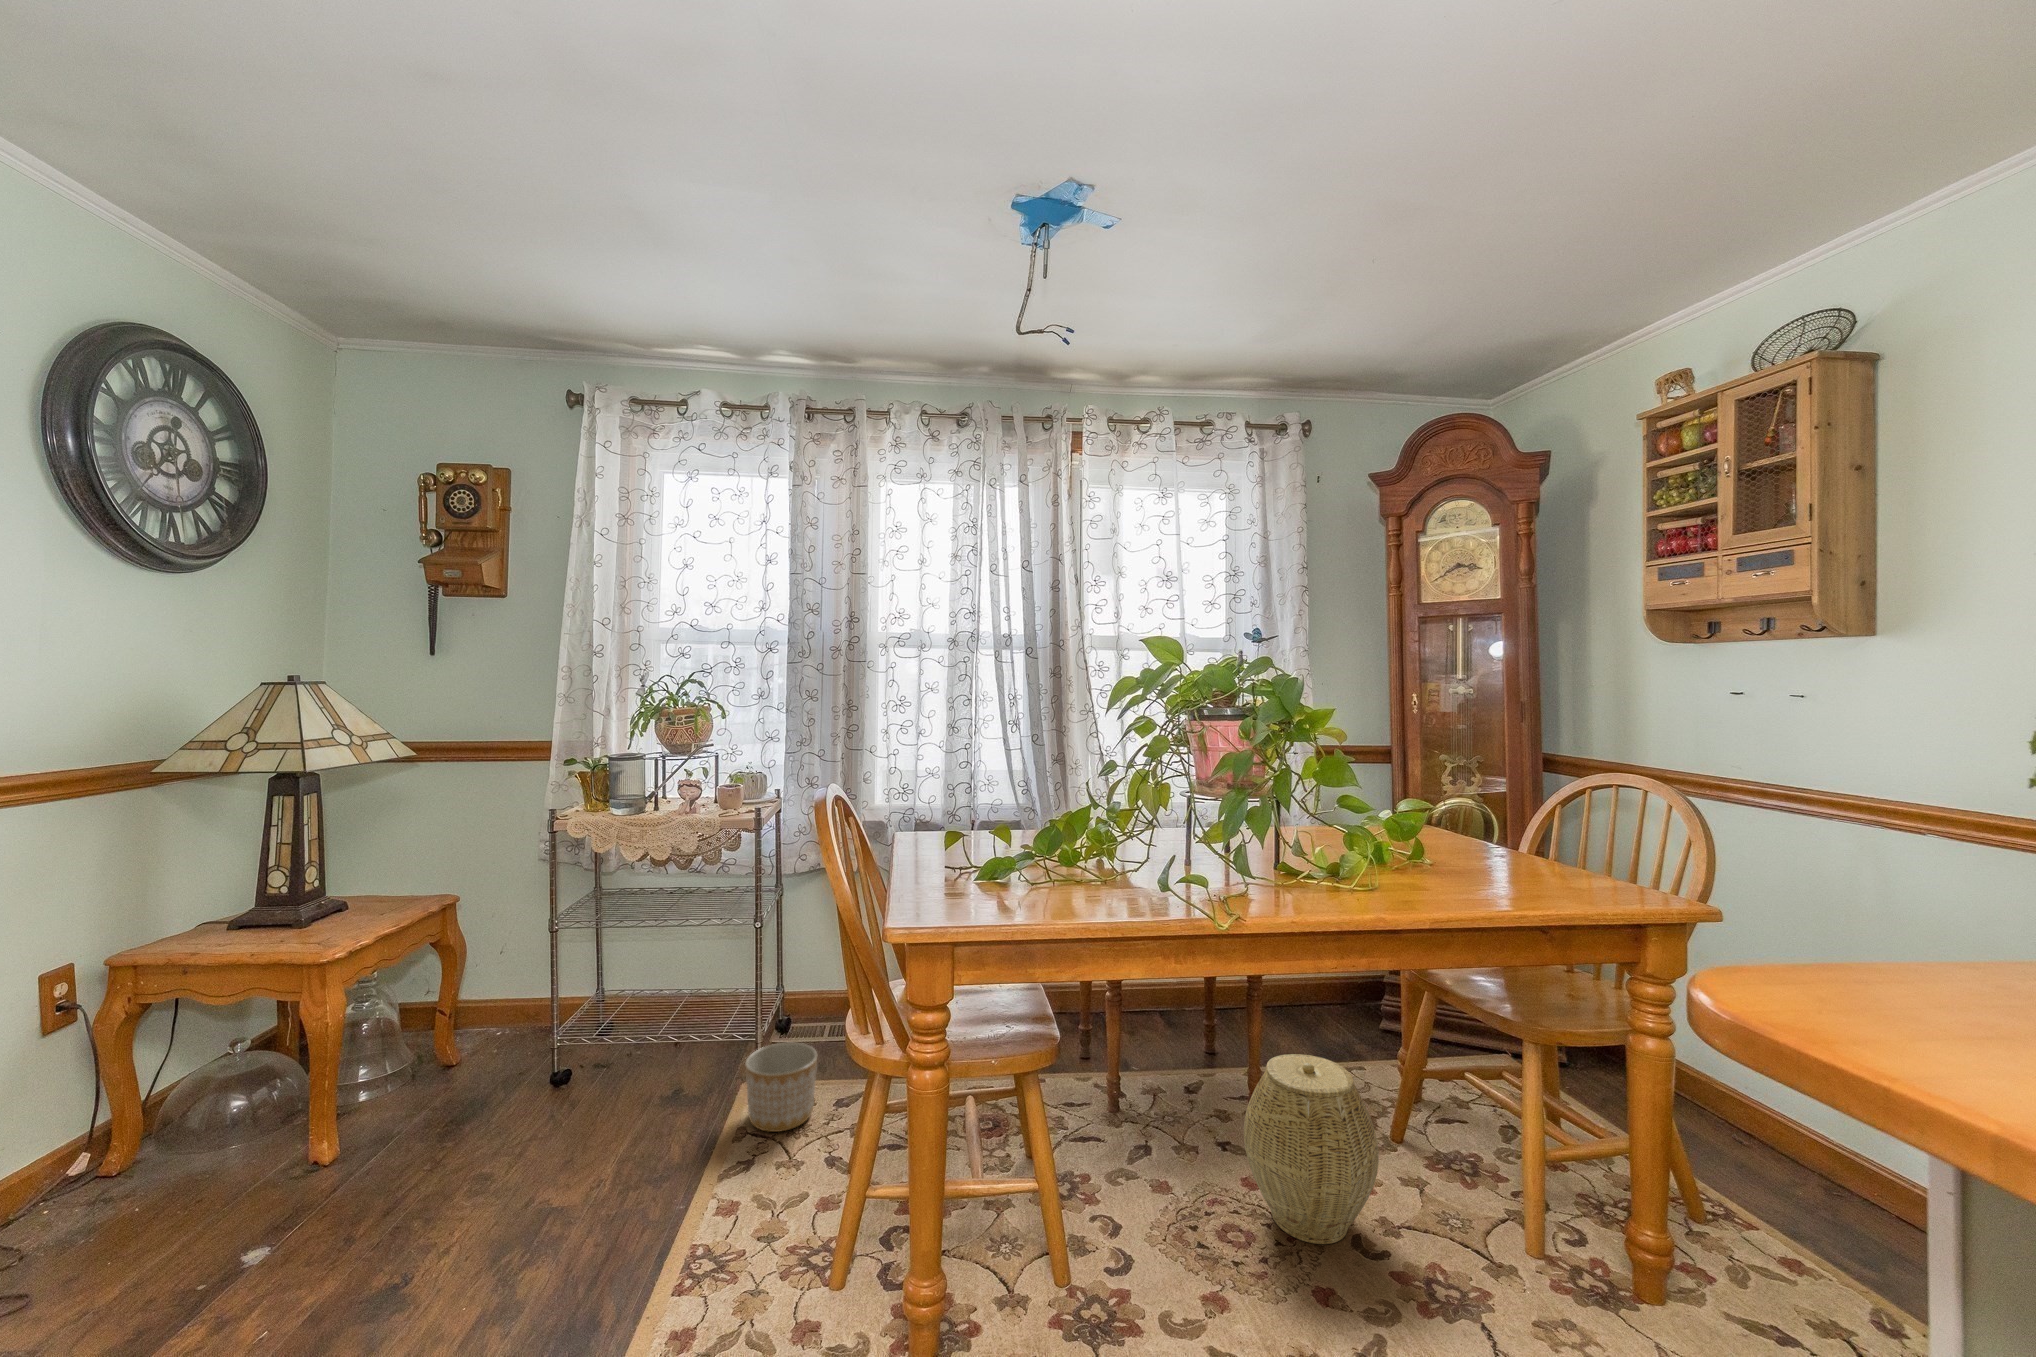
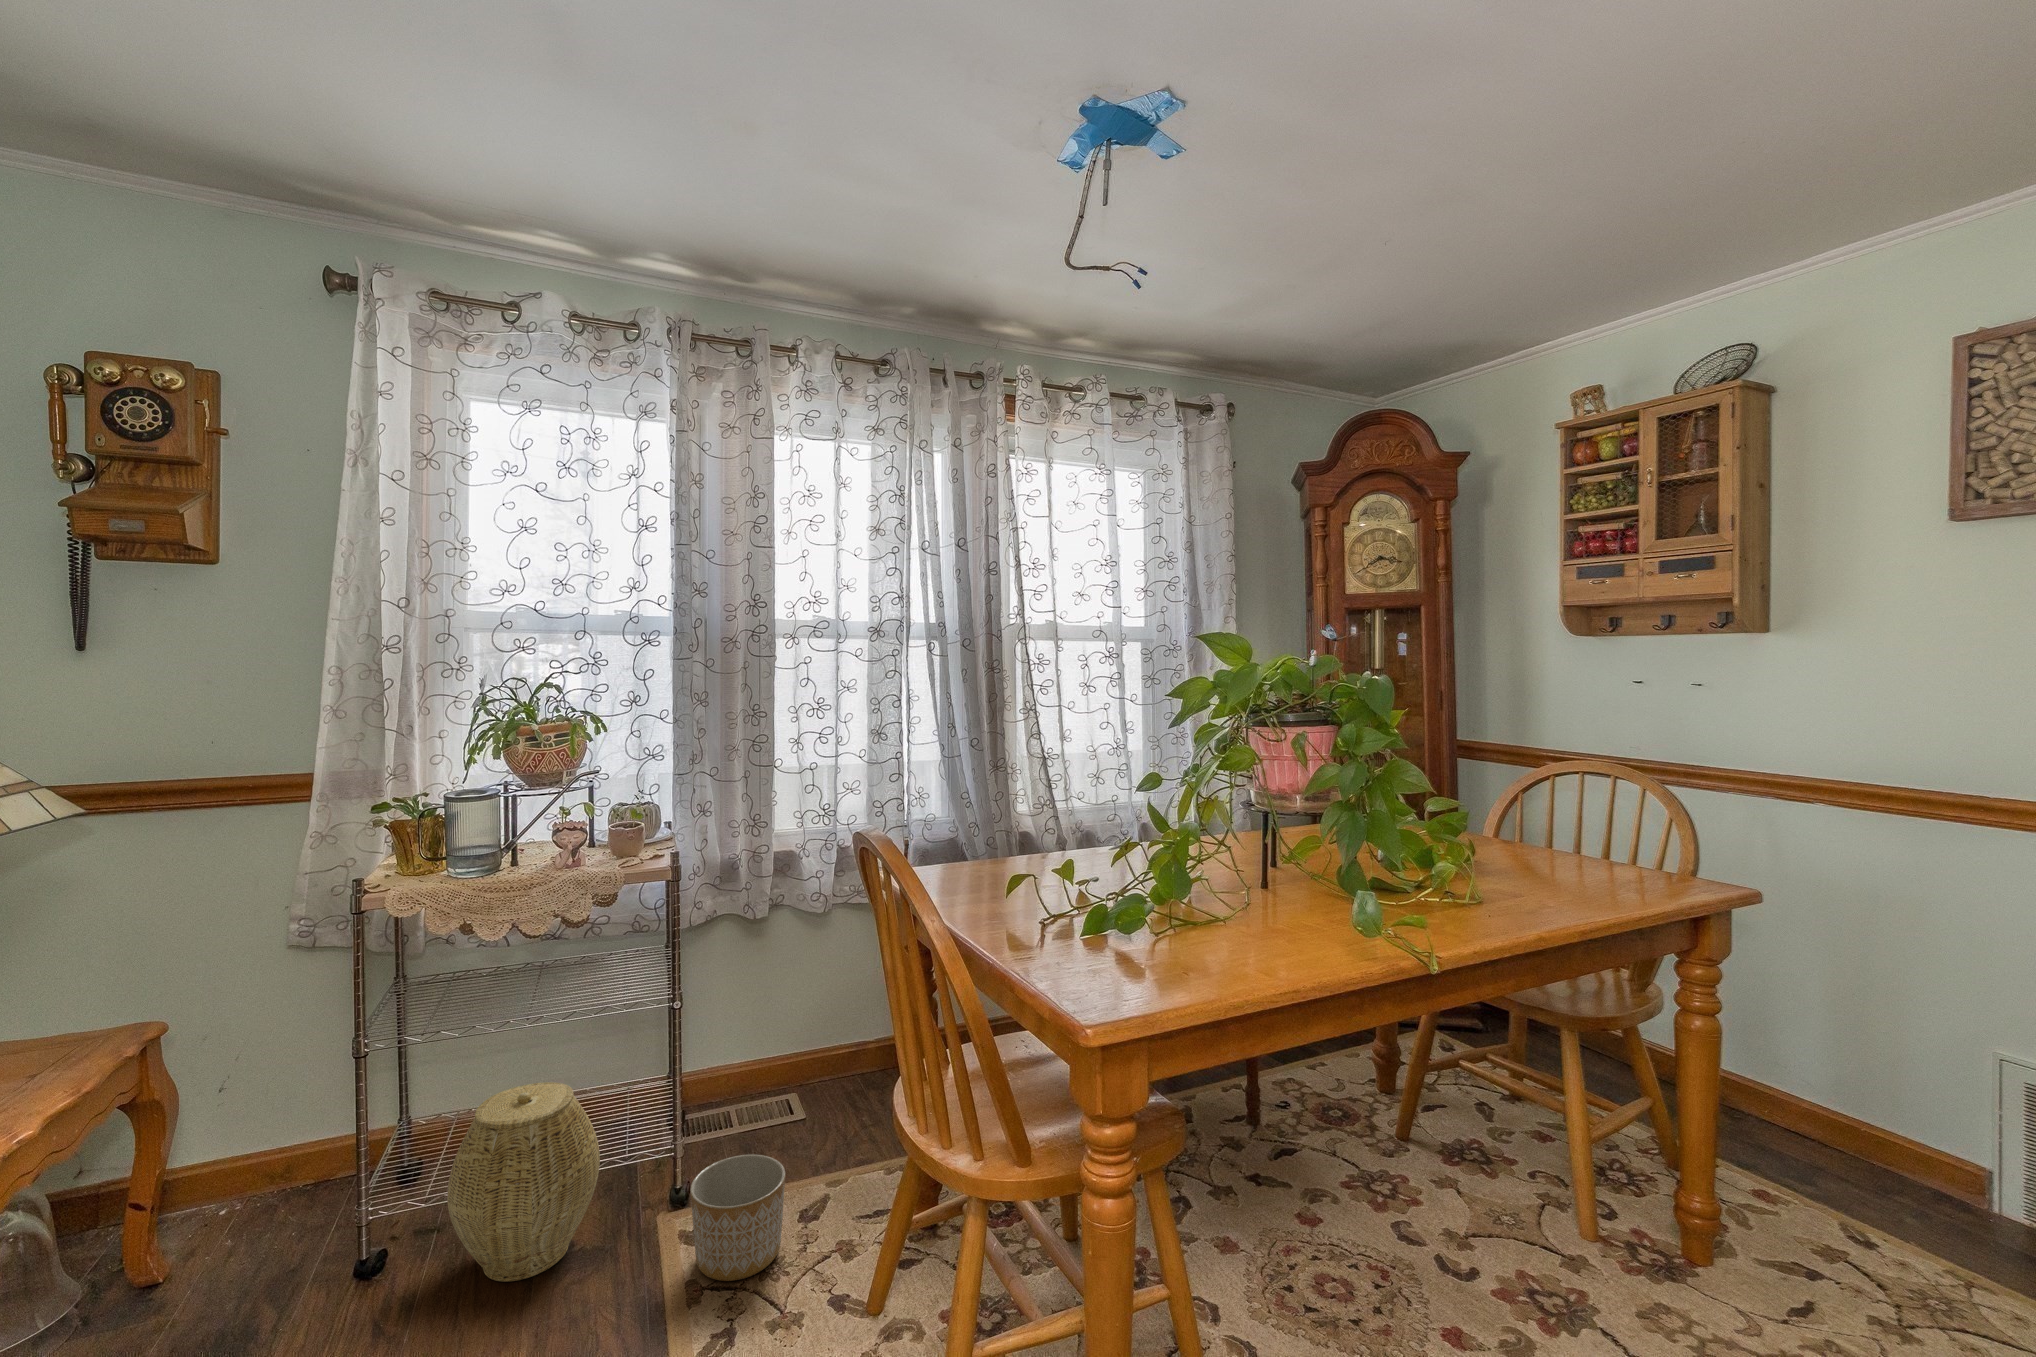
woven basket: present [1244,1054,1379,1244] -> present [447,1082,600,1282]

